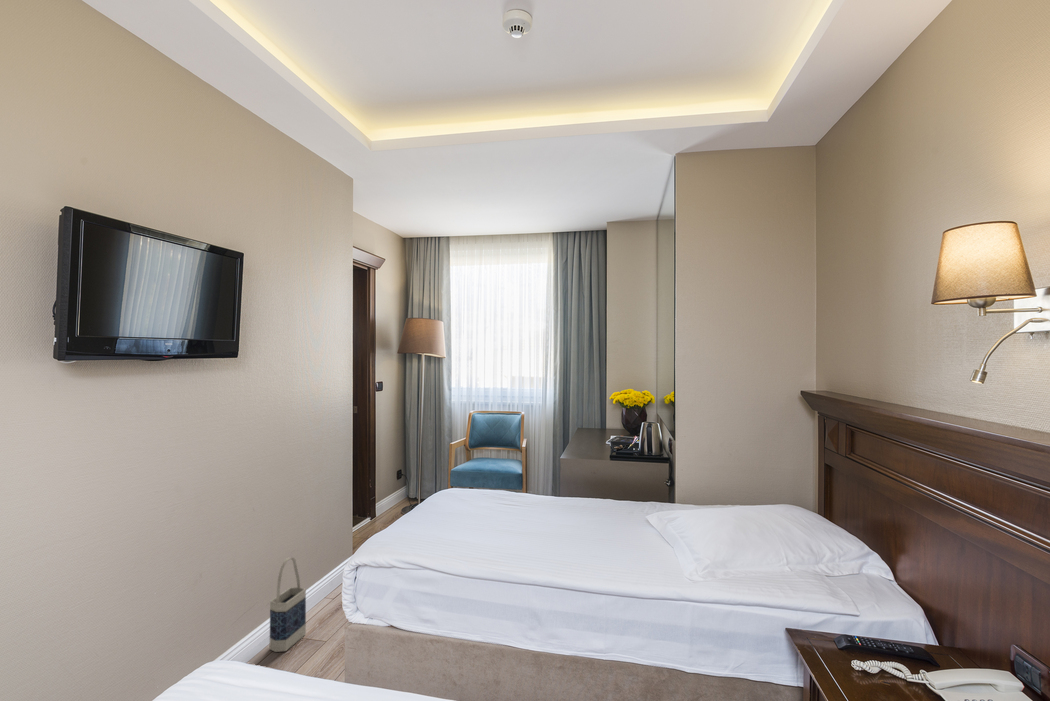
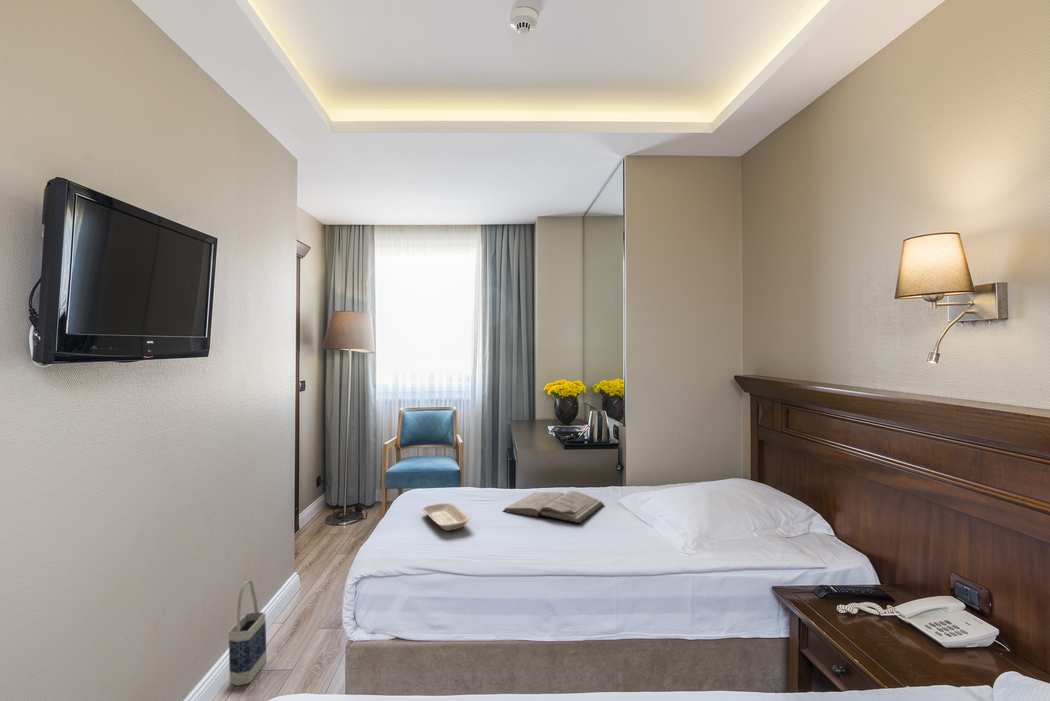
book: none [522,500,630,535] -> present [503,491,604,523]
tray: none [443,502,480,529] -> present [422,503,469,531]

